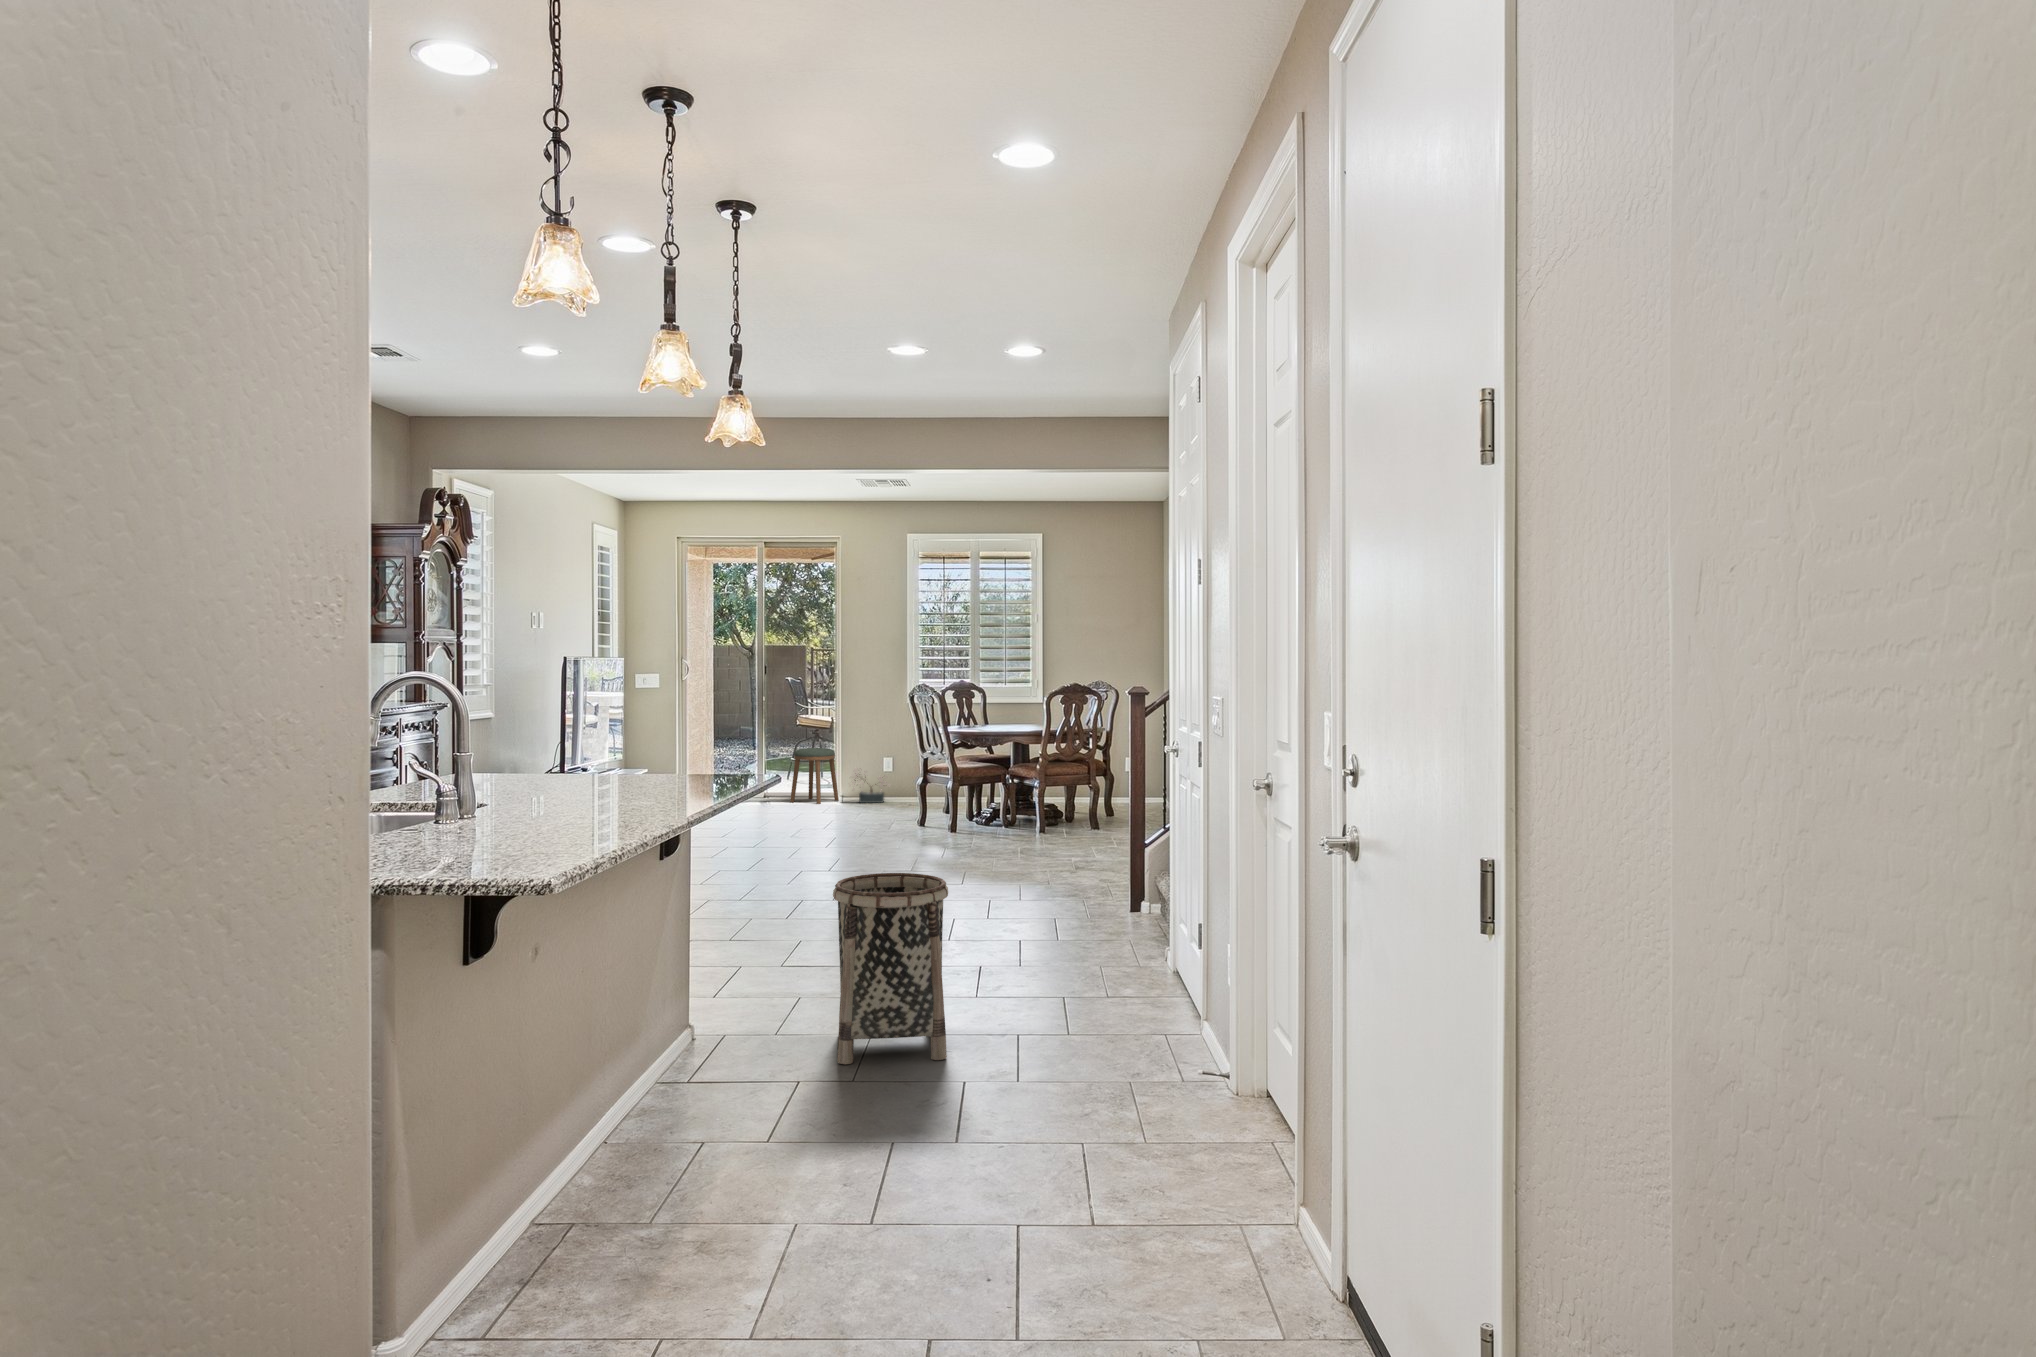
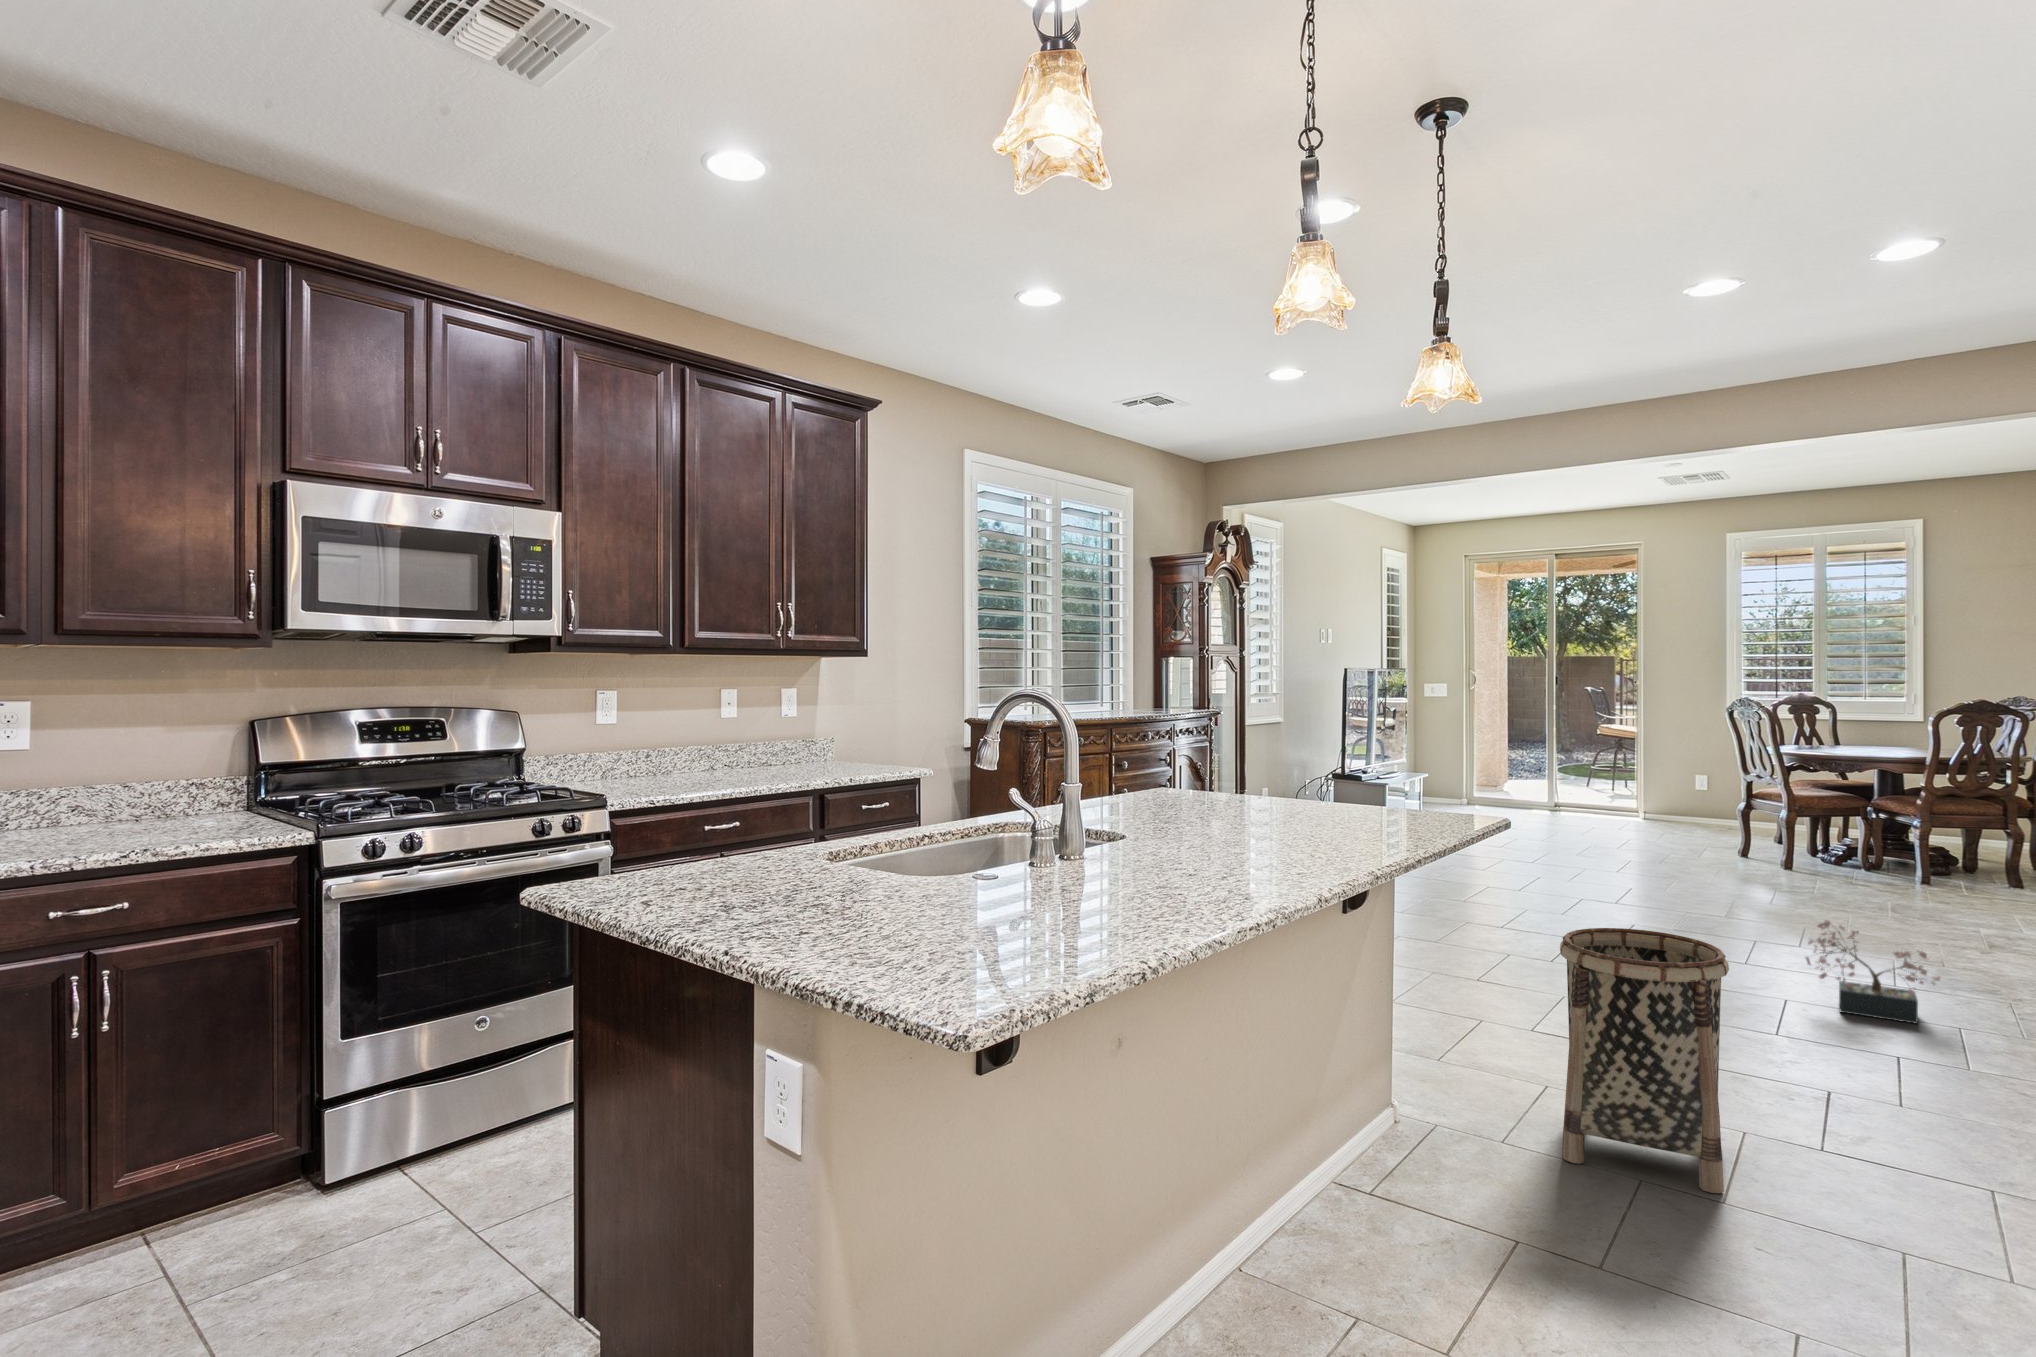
stool: present [790,748,839,804] -> none [1581,763,1639,823]
decorative plant: present [852,769,887,803] -> present [1806,920,1940,1023]

